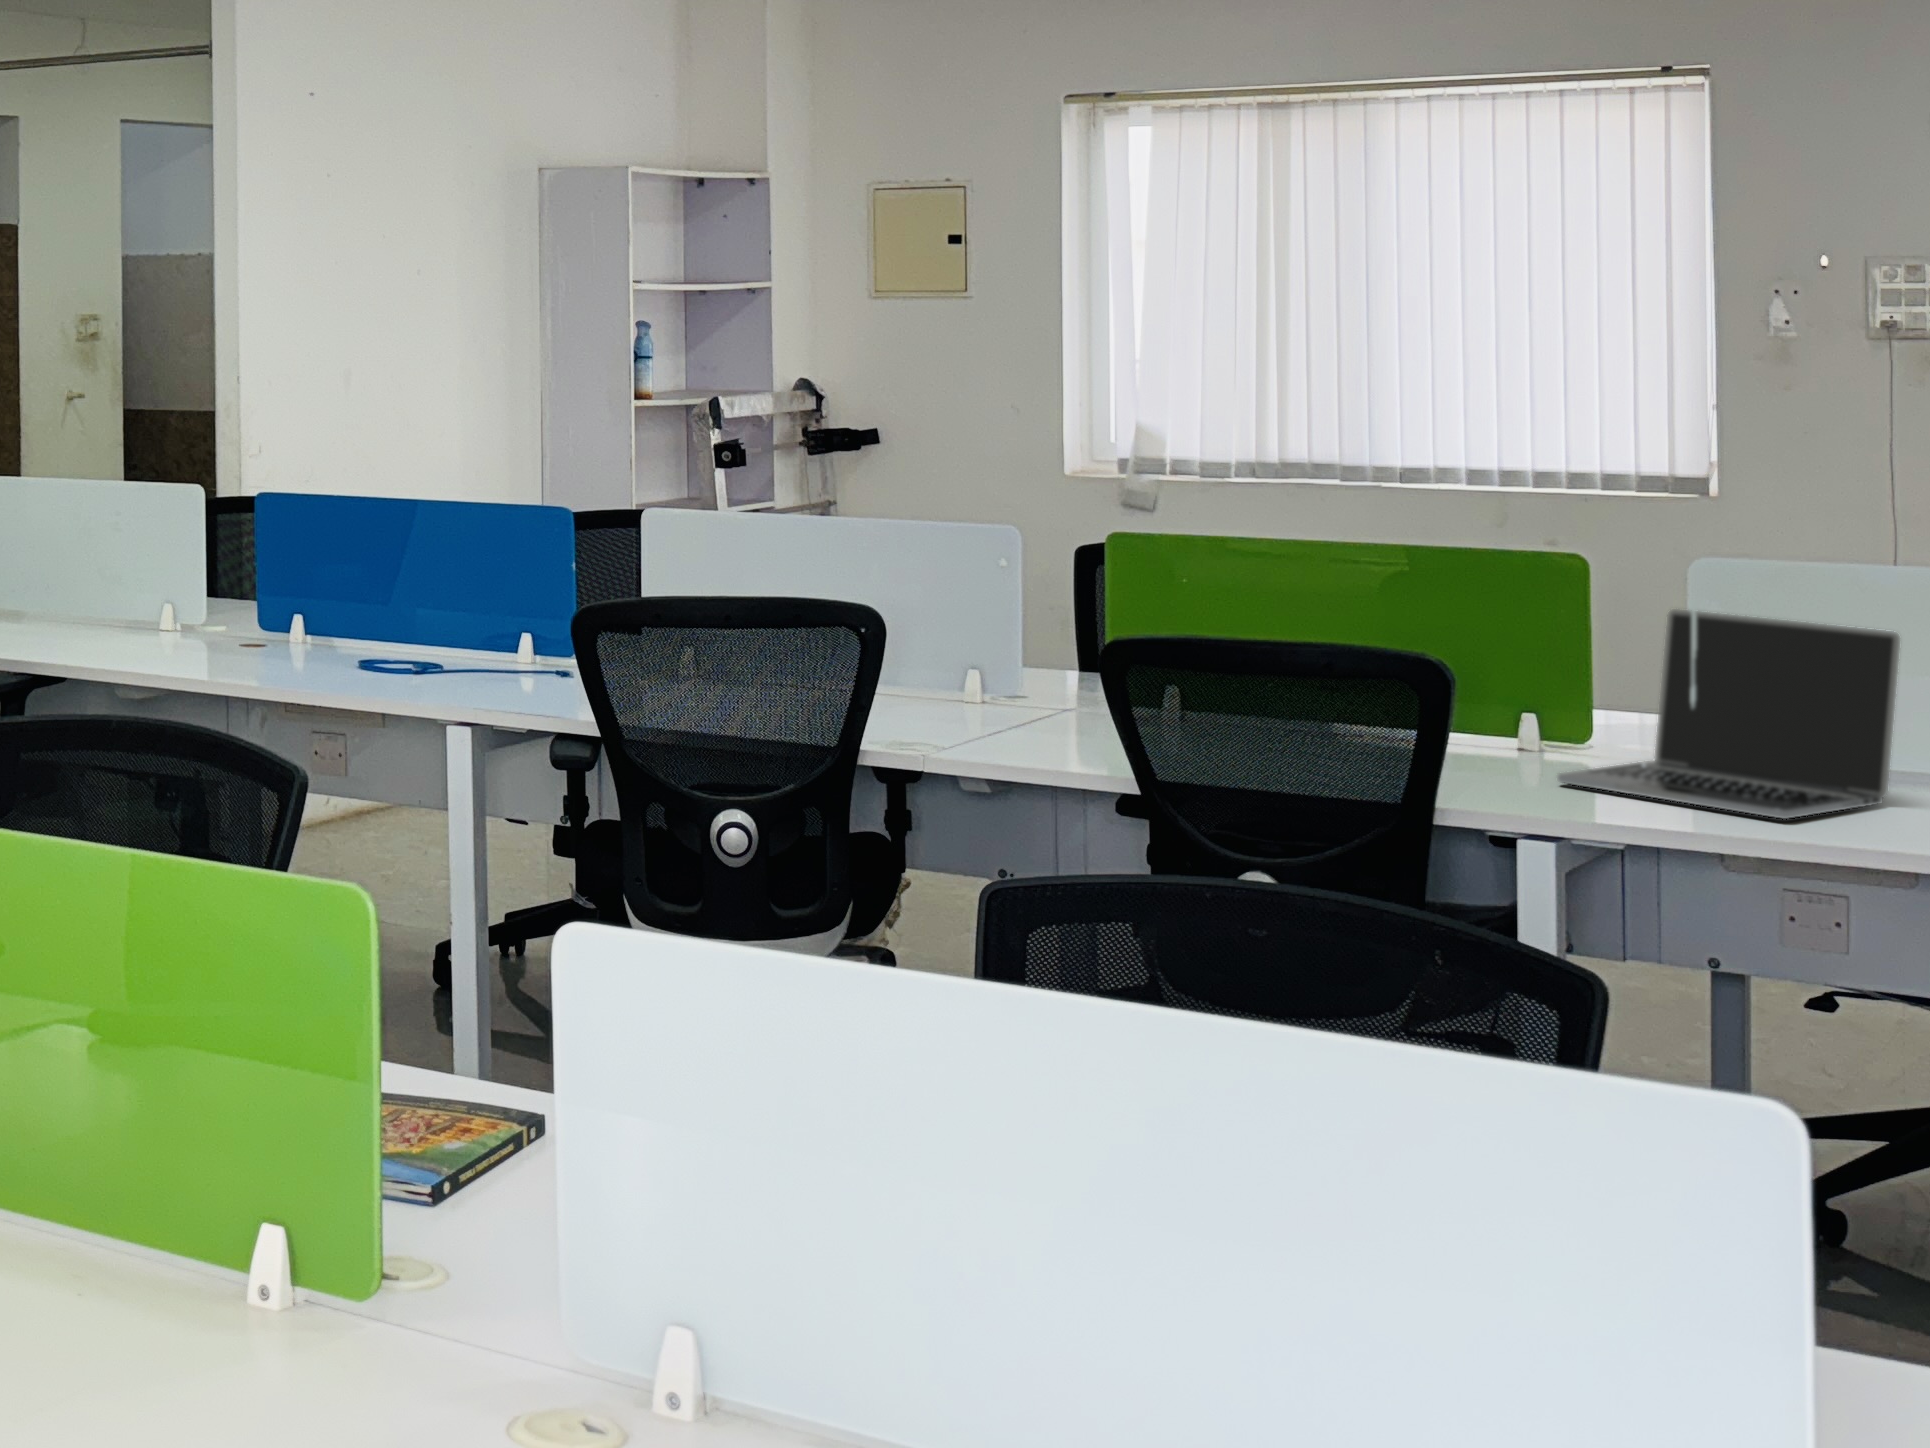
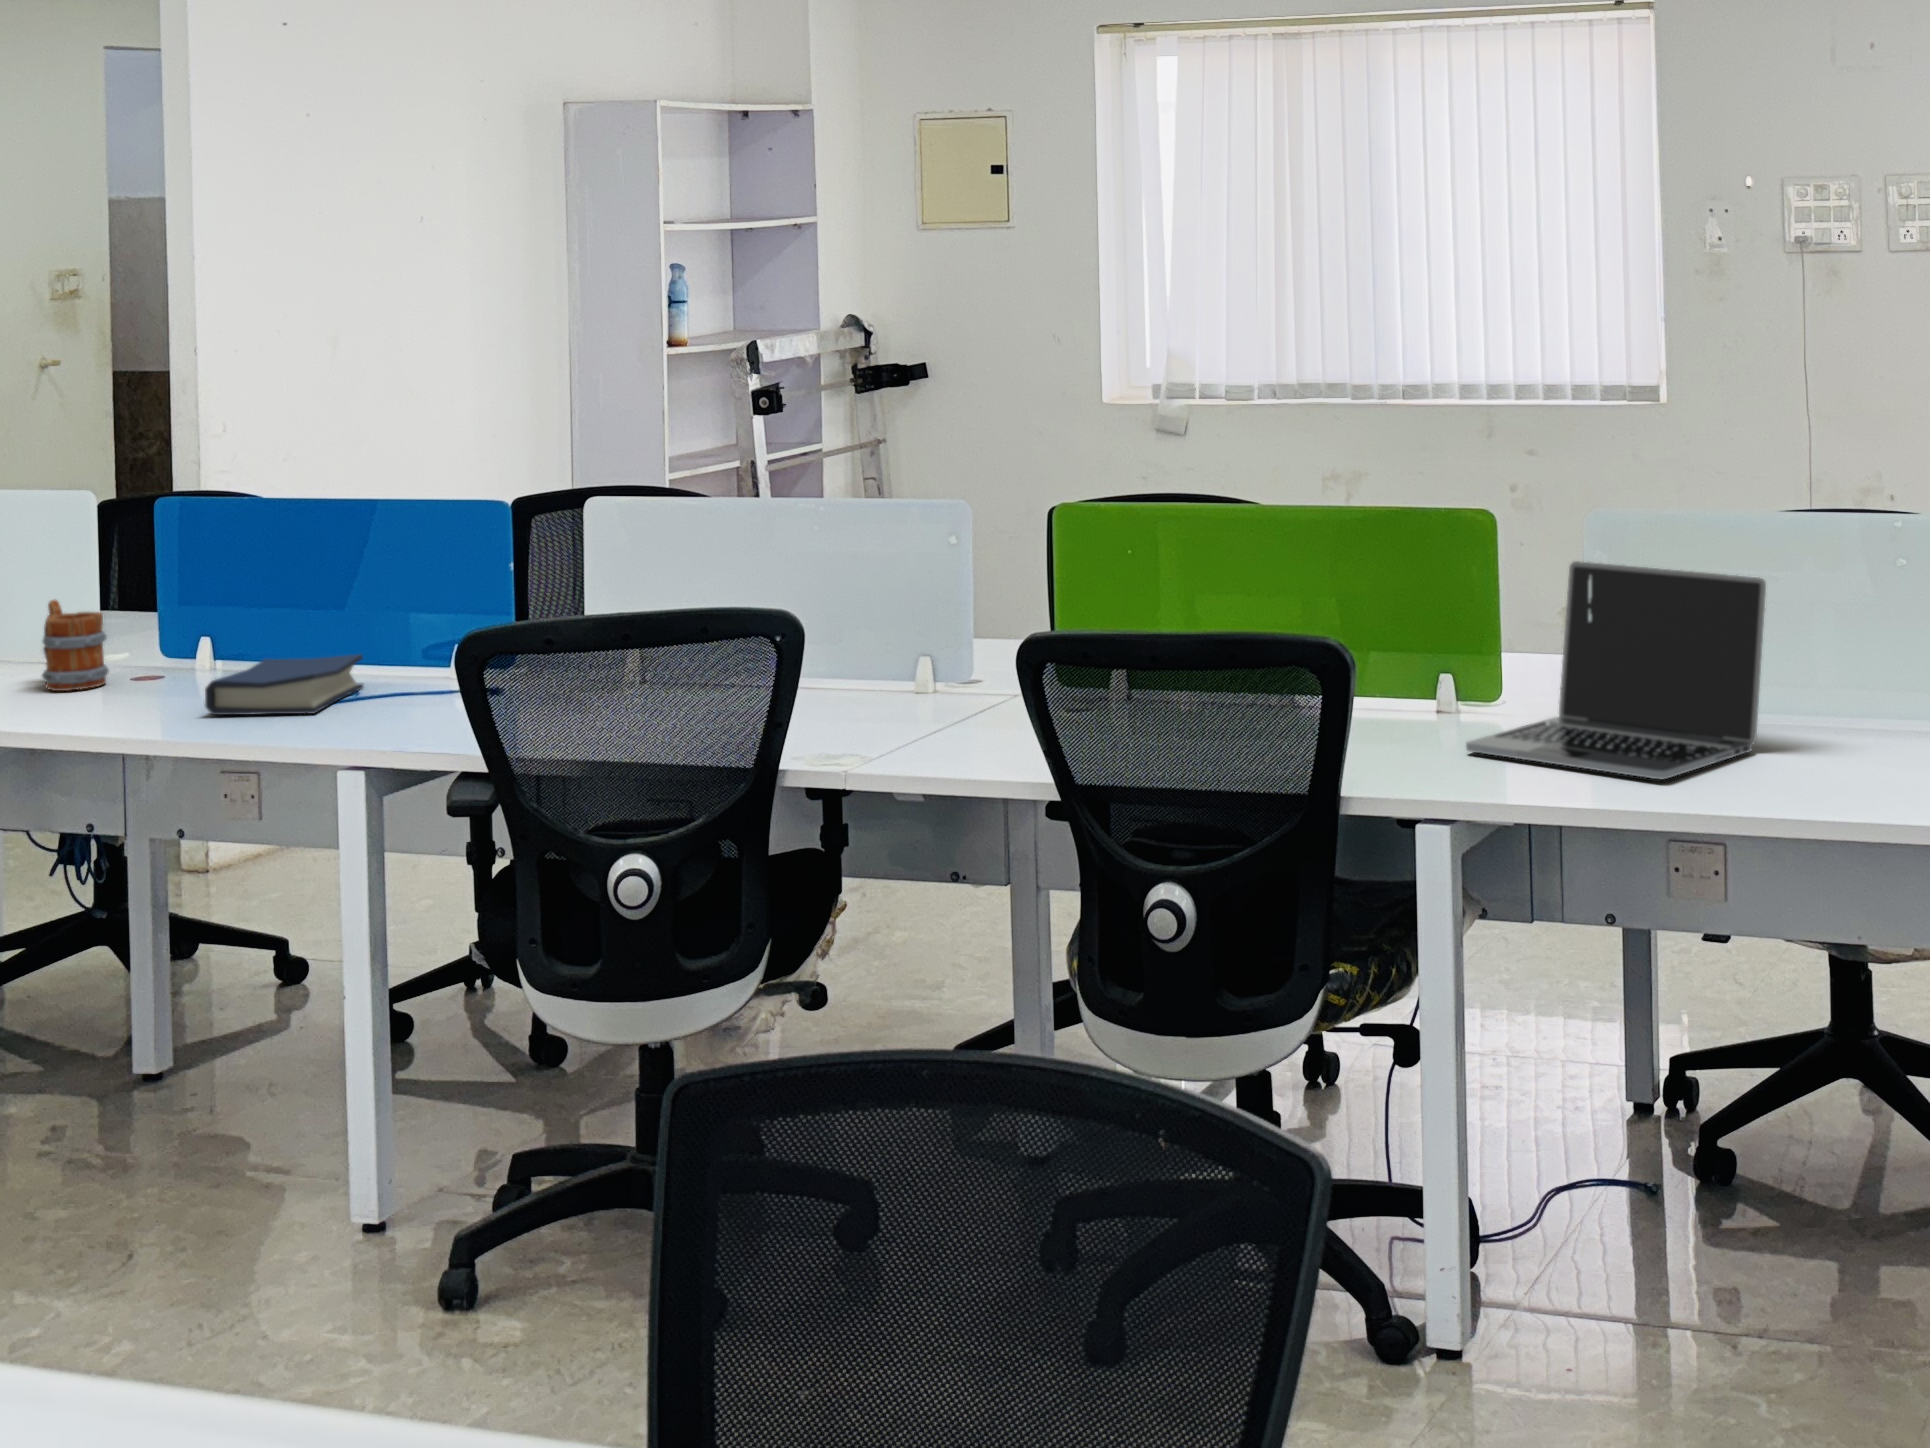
mug: none [169,577,225,654] -> present [42,599,109,691]
hardback book: none [321,637,446,683] -> present [205,654,363,715]

